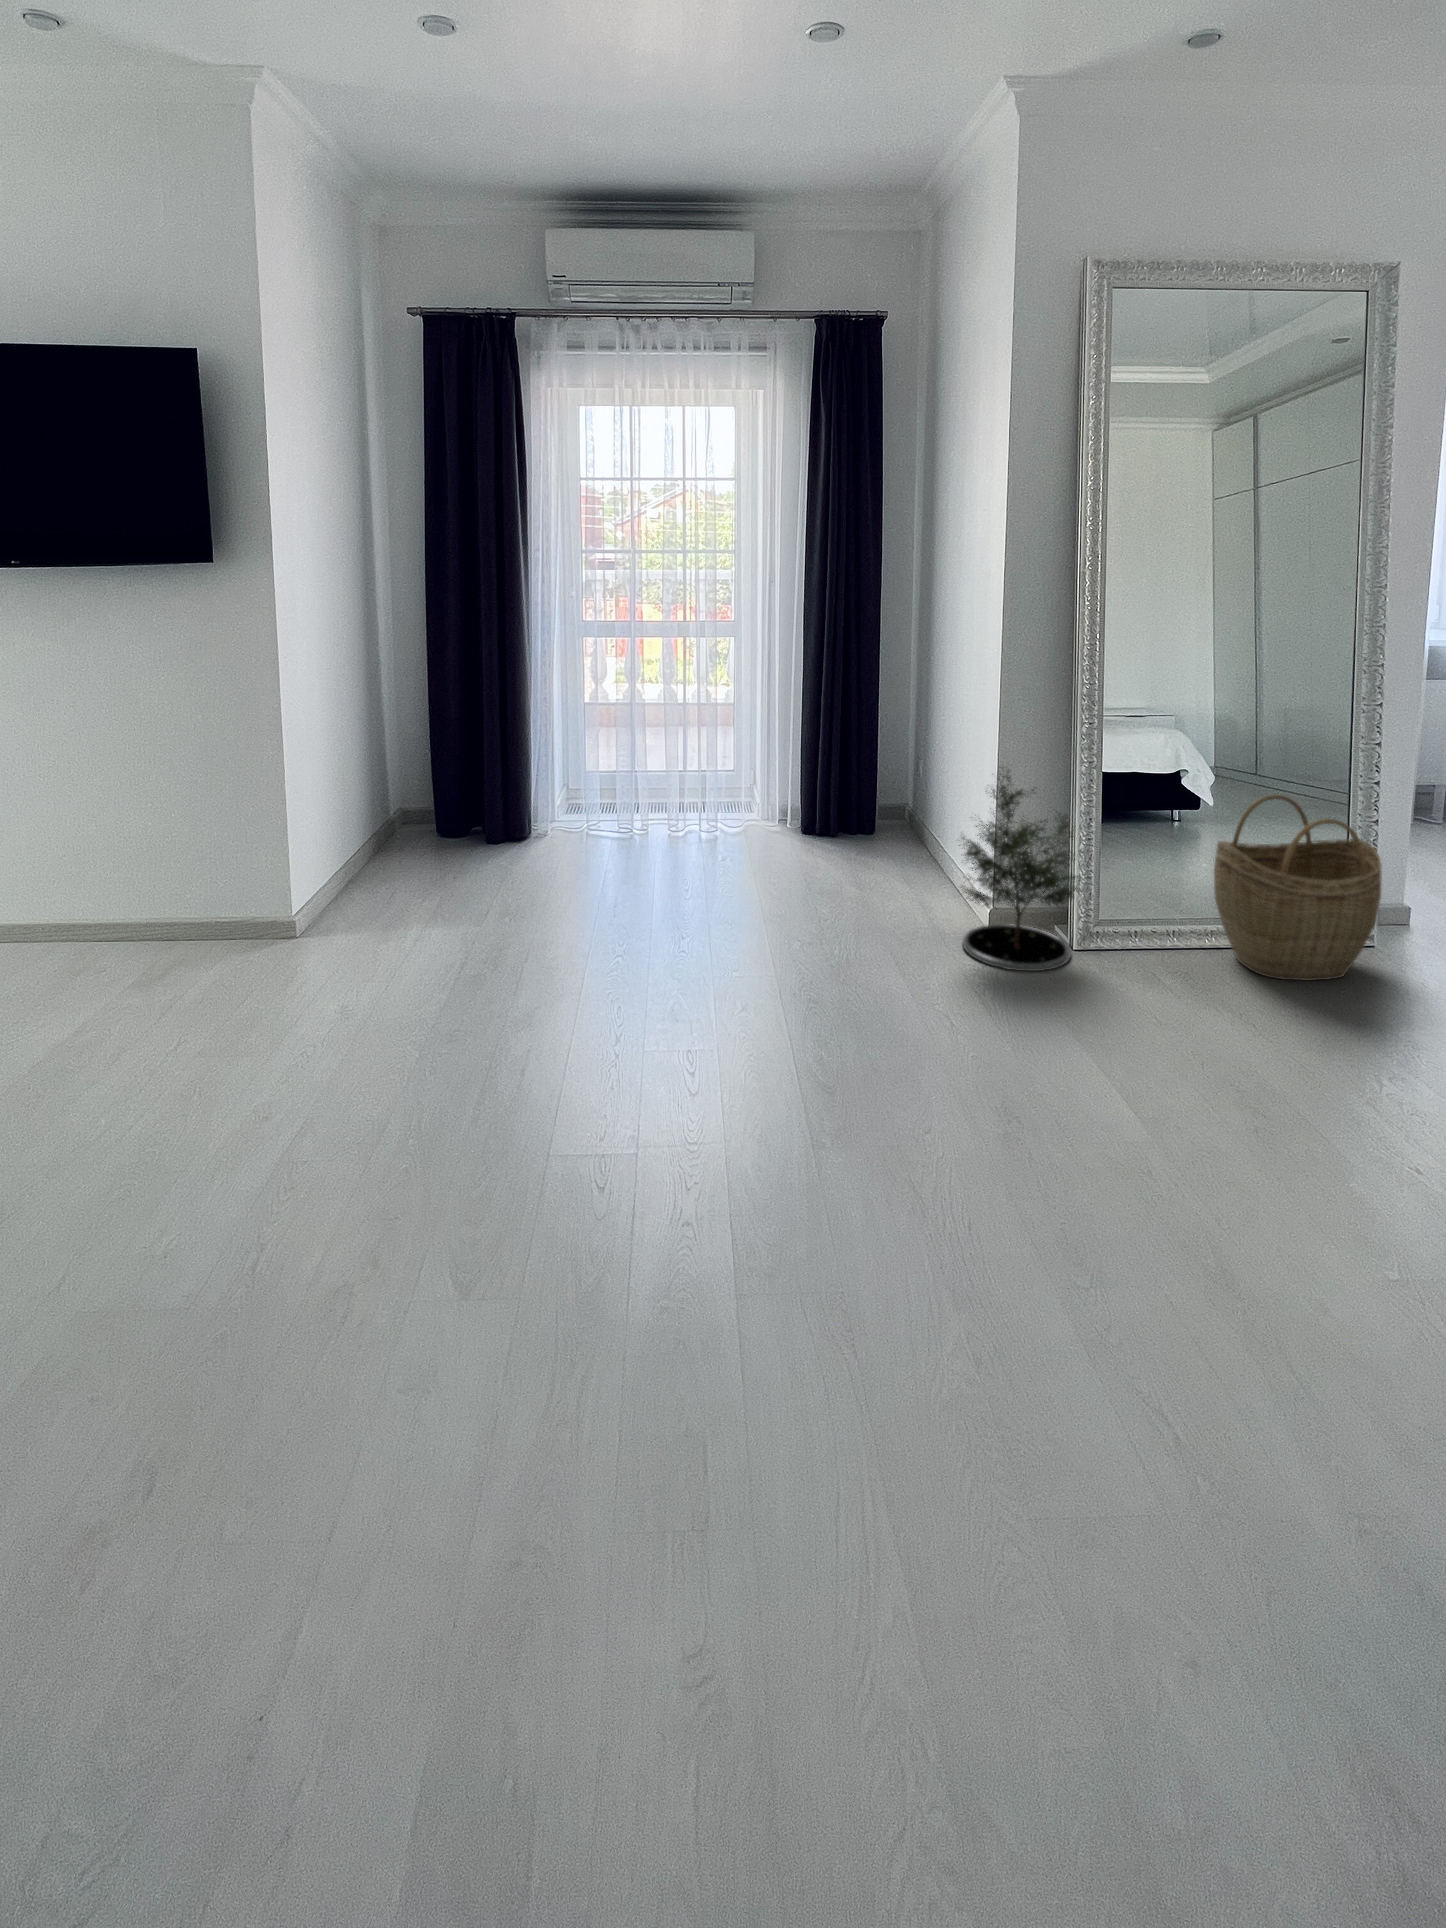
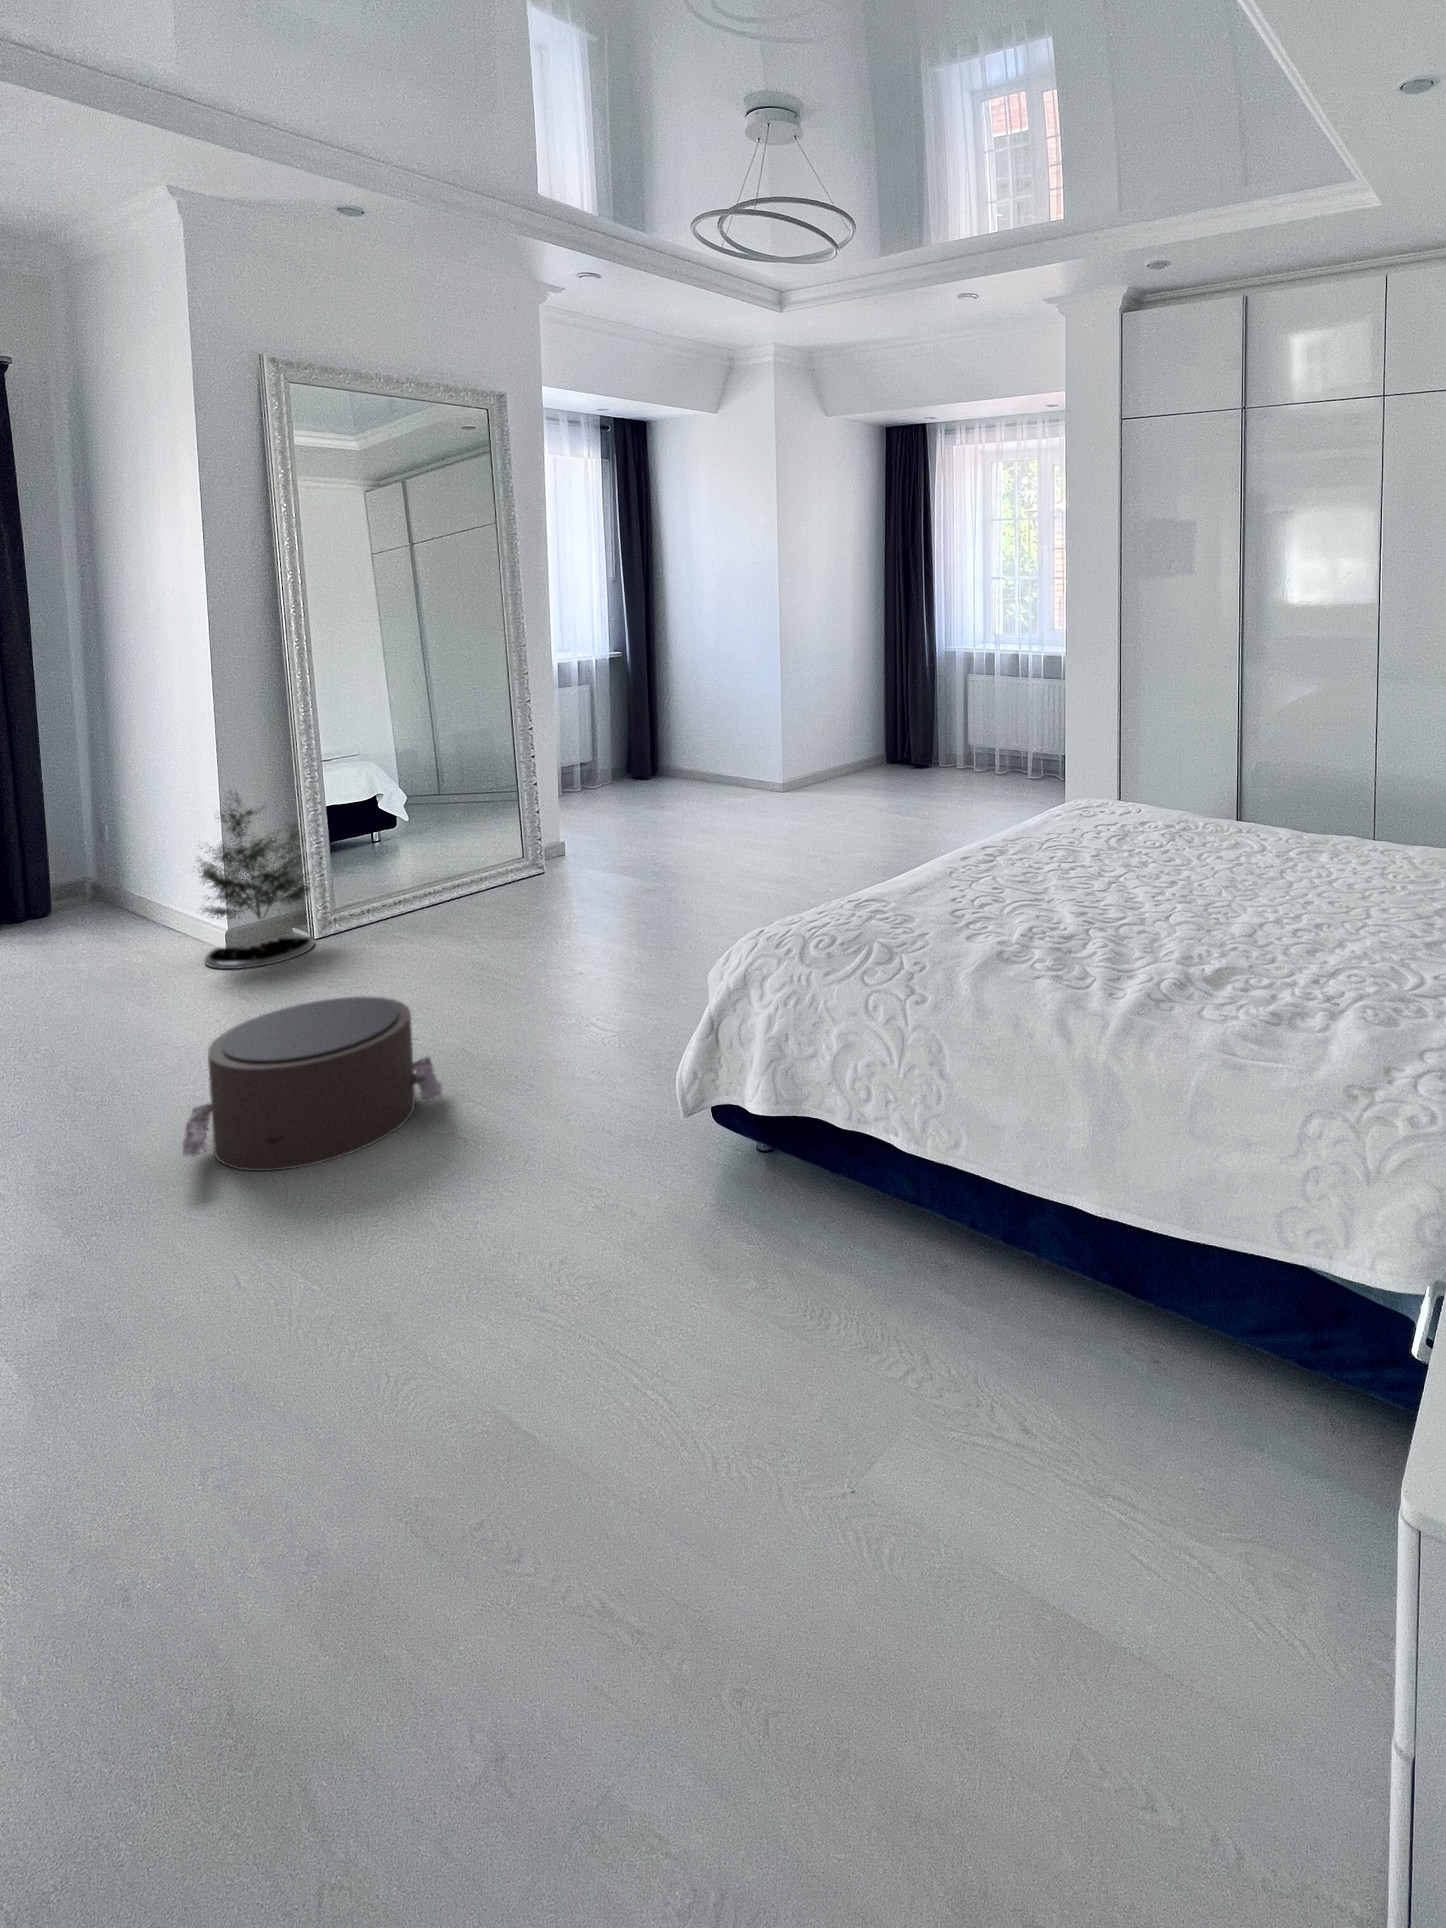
woven basket: present [1214,795,1382,981] -> none [425,777,544,911]
pouf: none [807,1115,1143,1413] -> present [182,997,442,1171]

